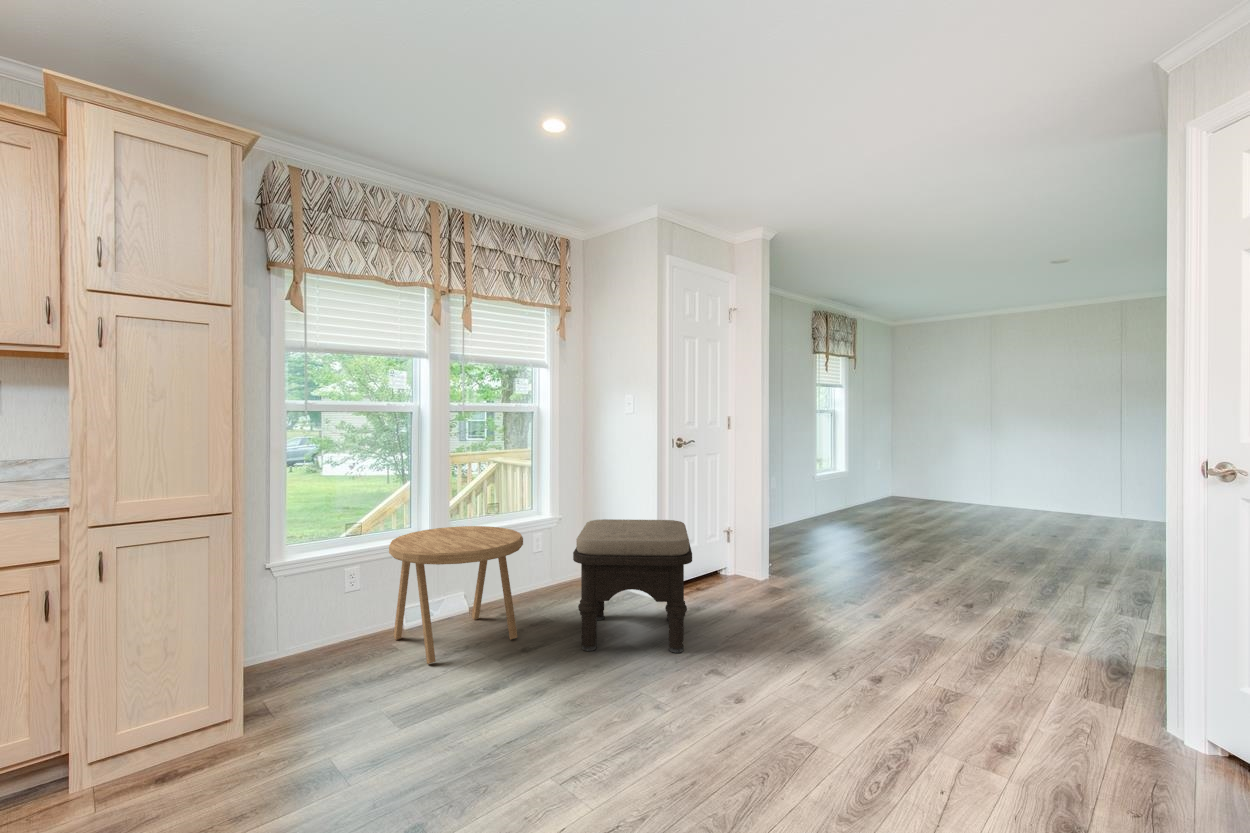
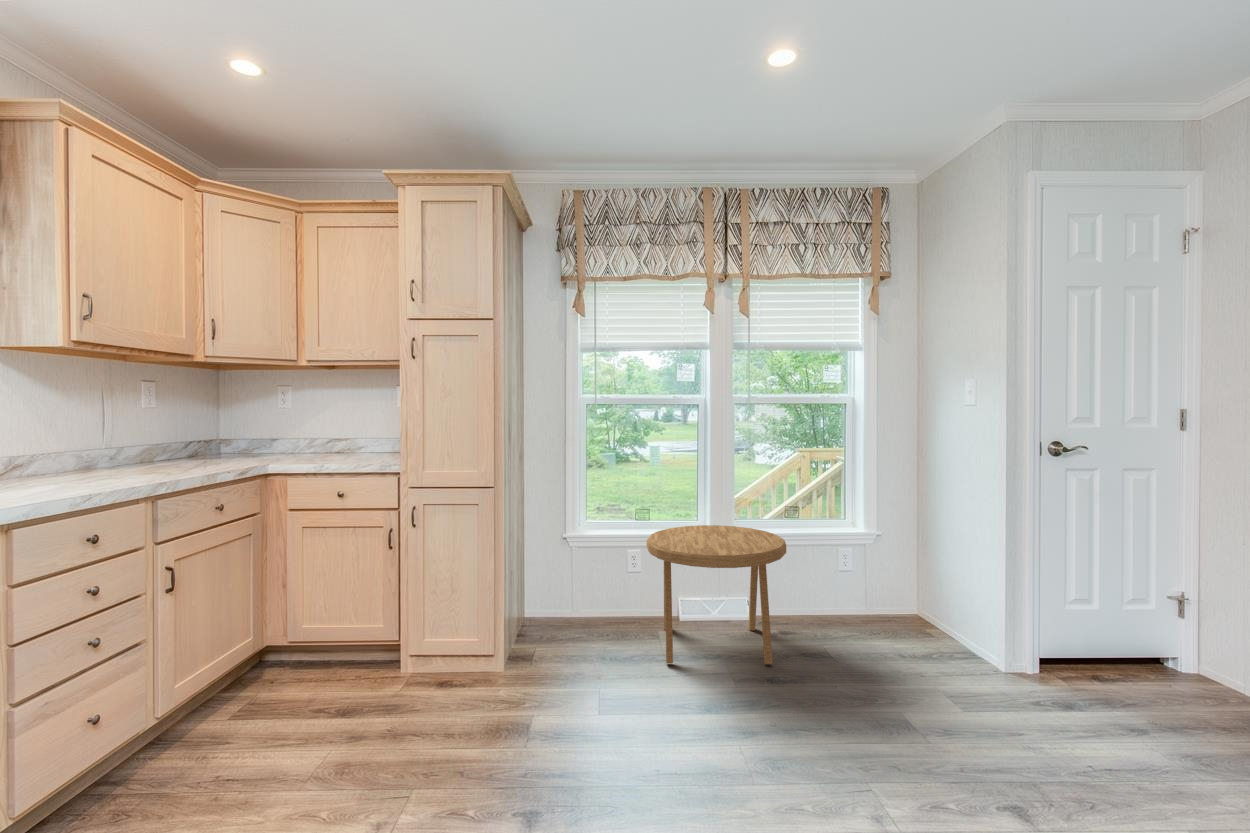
ottoman: present [573,519,692,653] -> none [825,542,1034,763]

